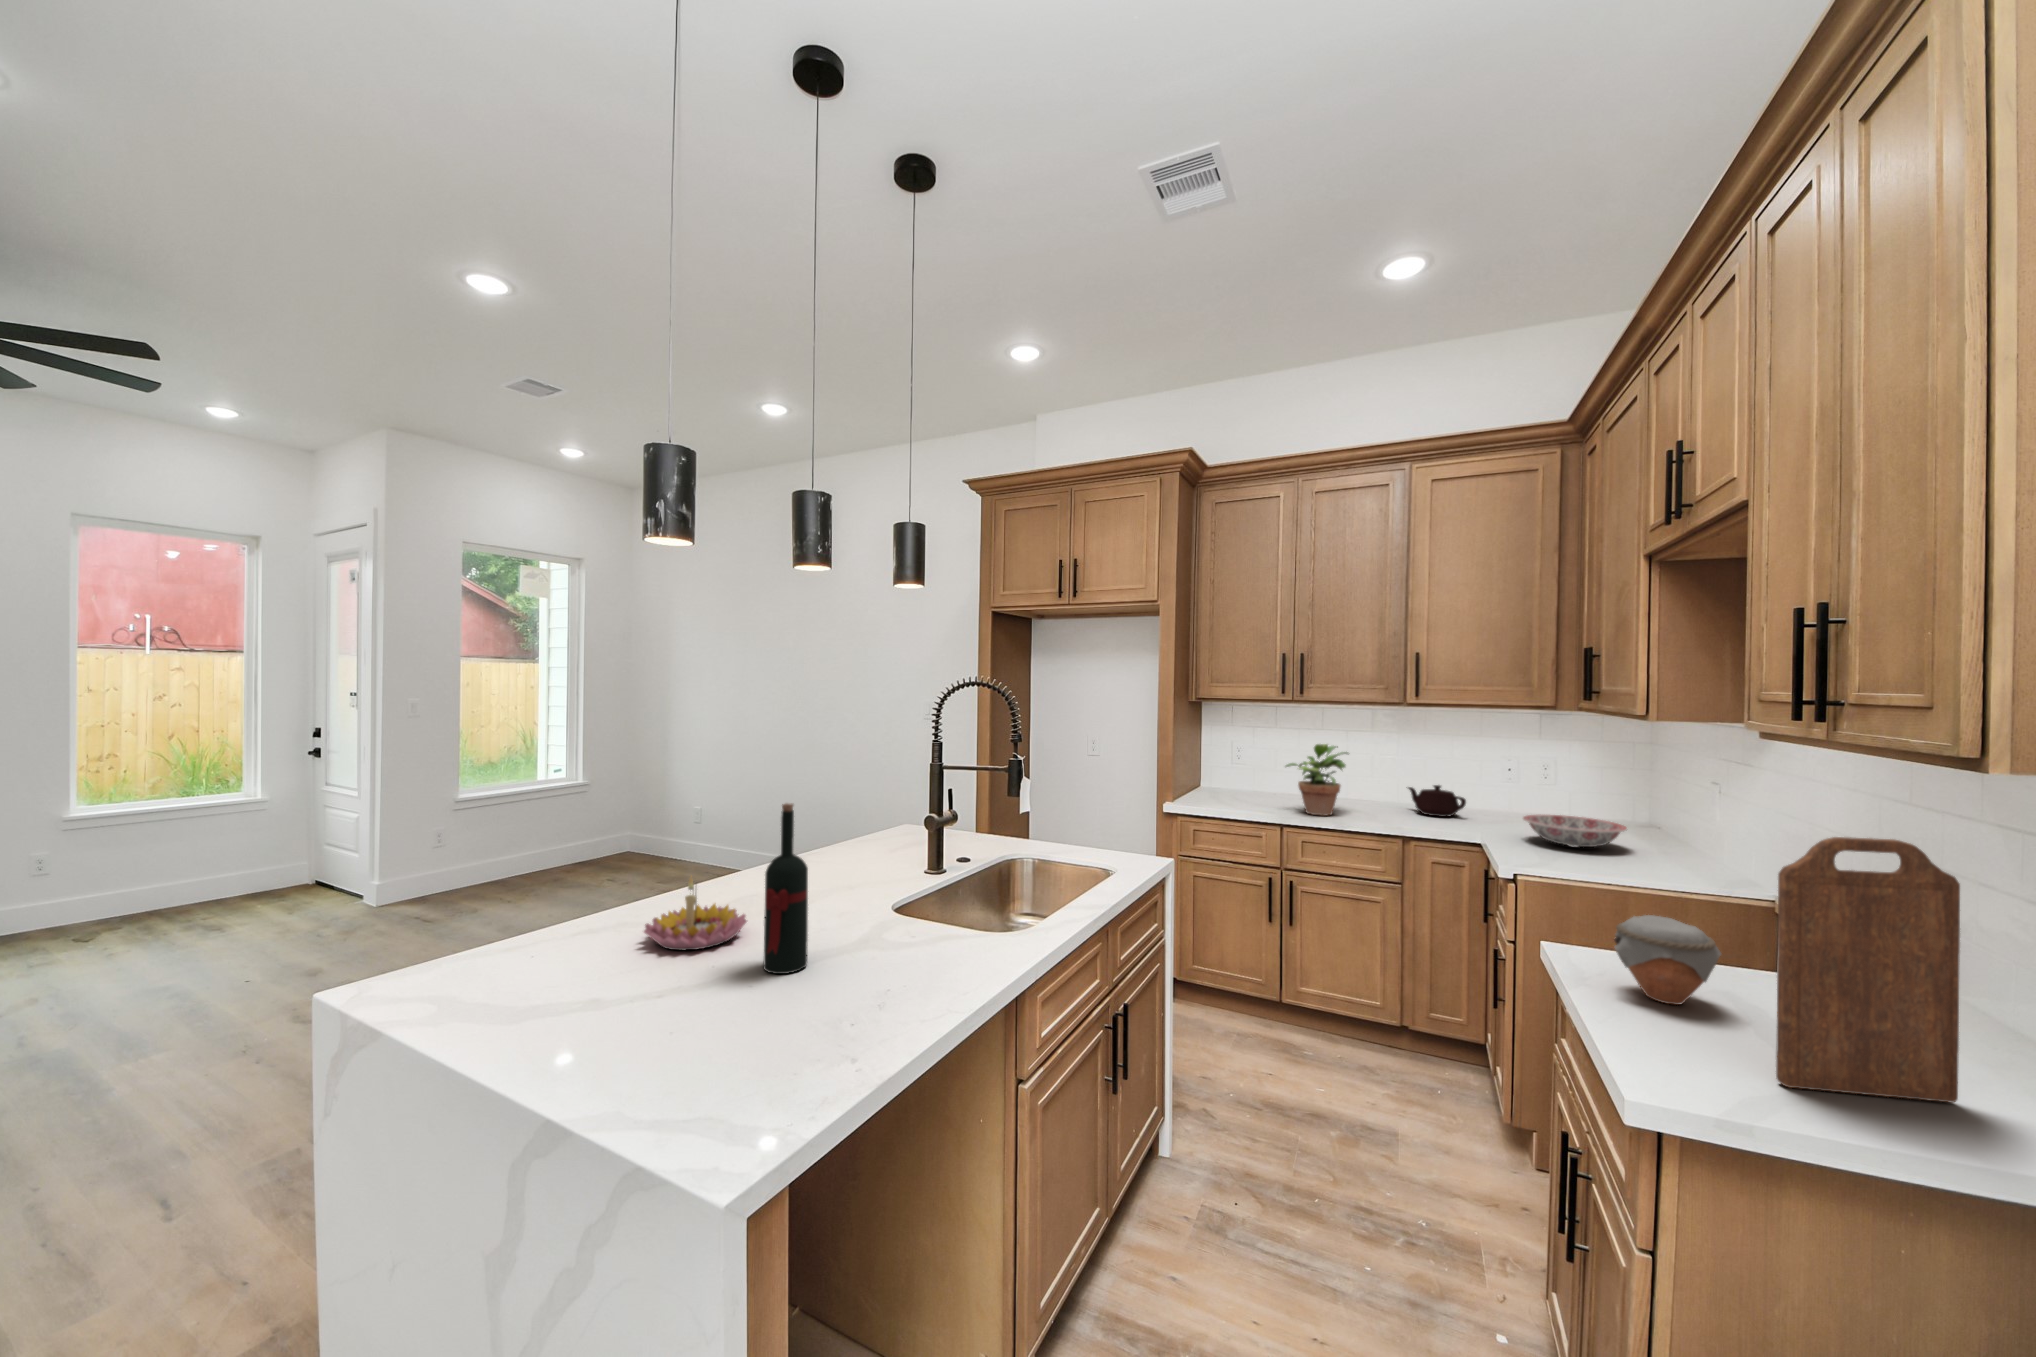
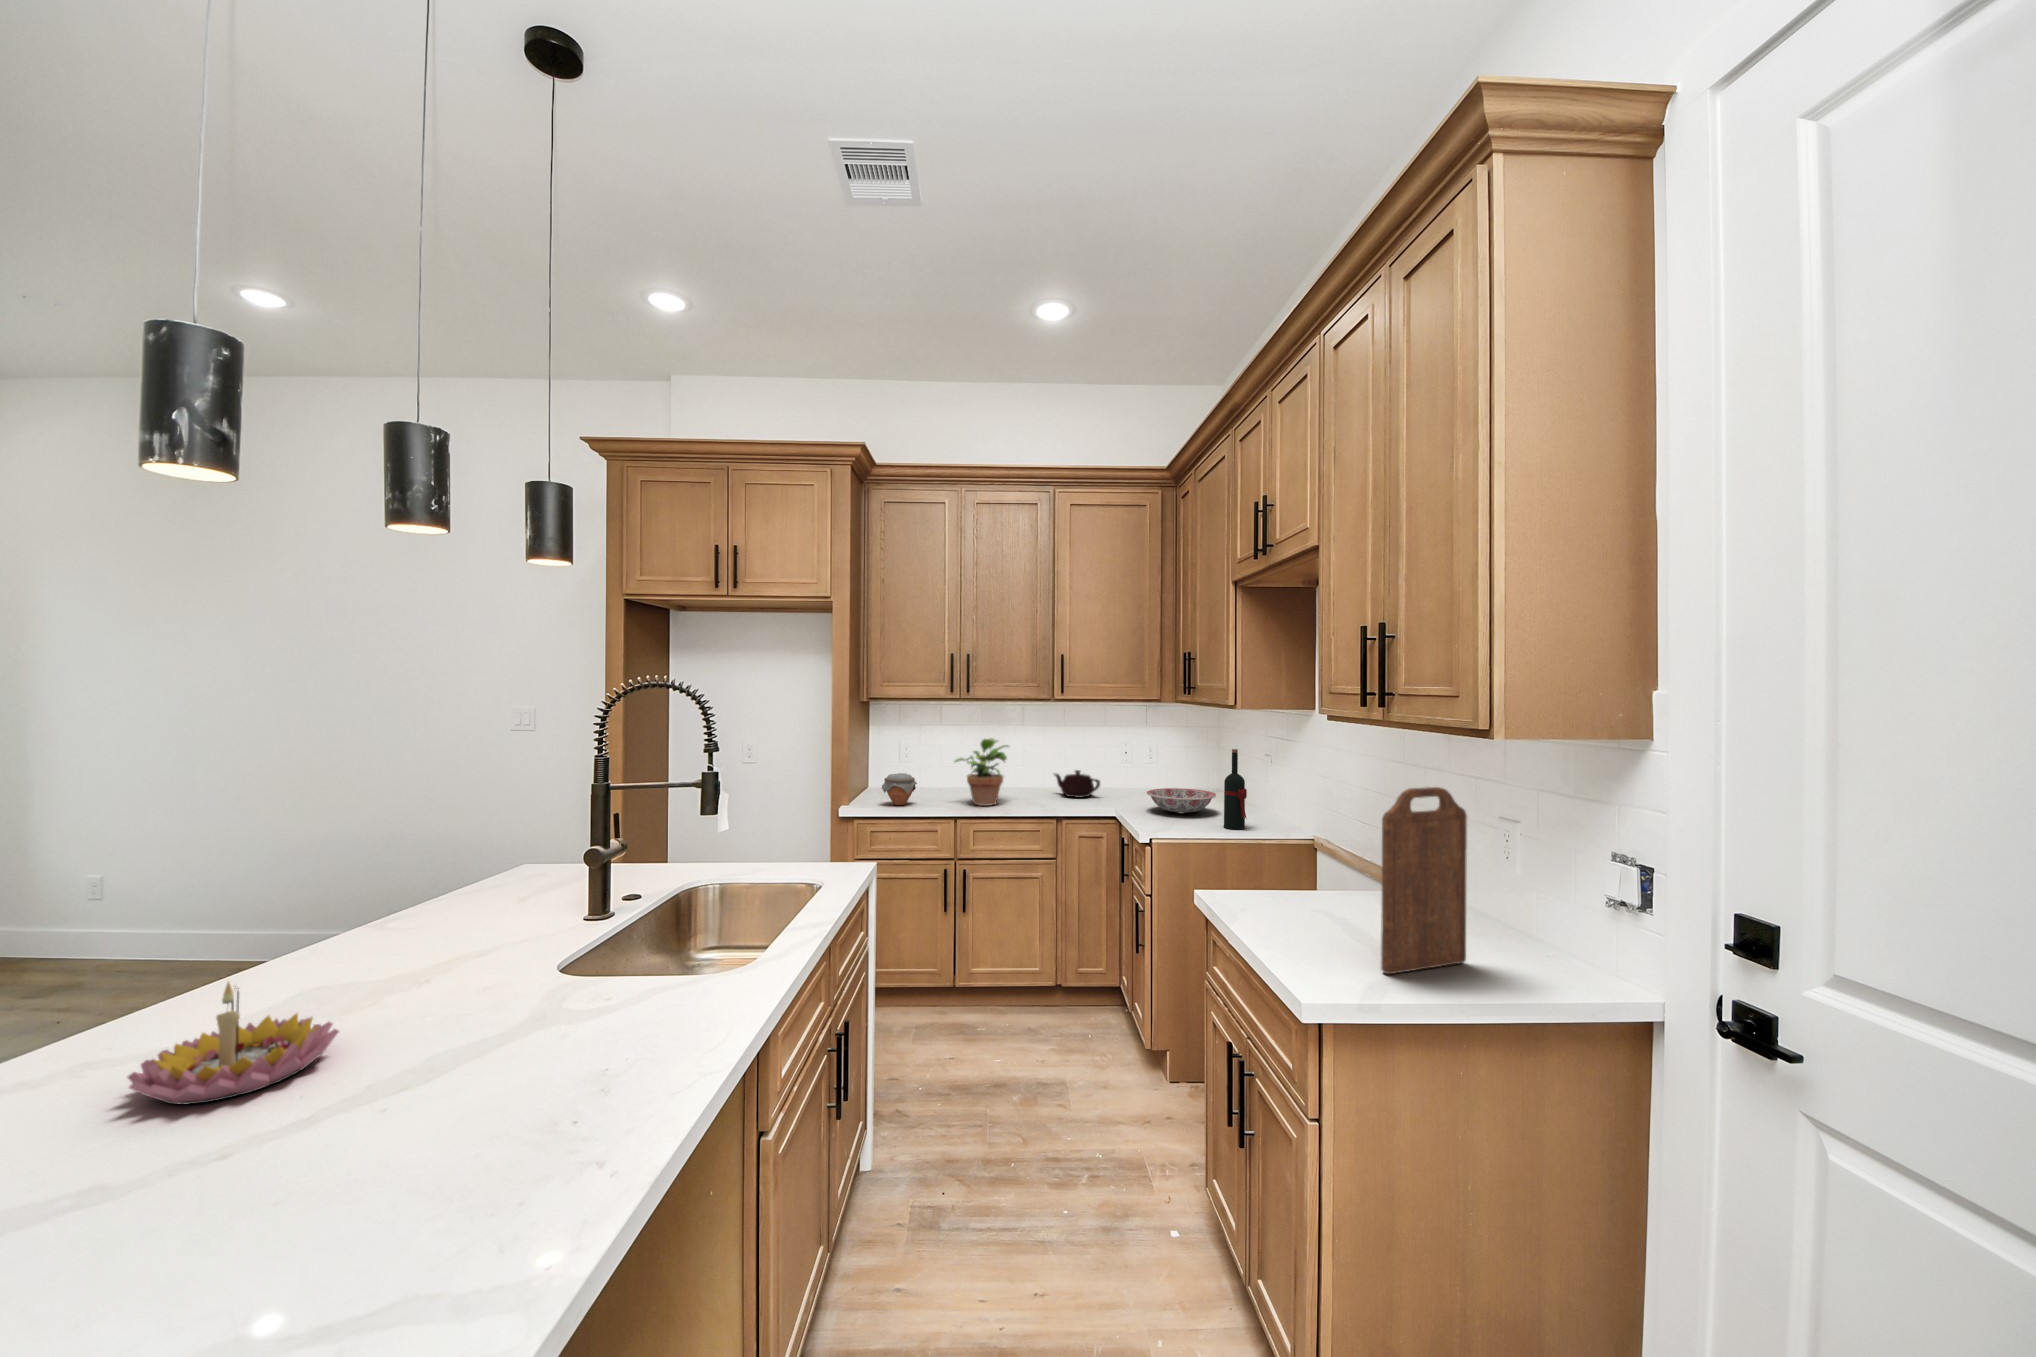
wine bottle: present [763,803,808,974] -> present [1224,749,1247,829]
jar: present [1614,915,1721,1005] -> present [882,773,917,805]

